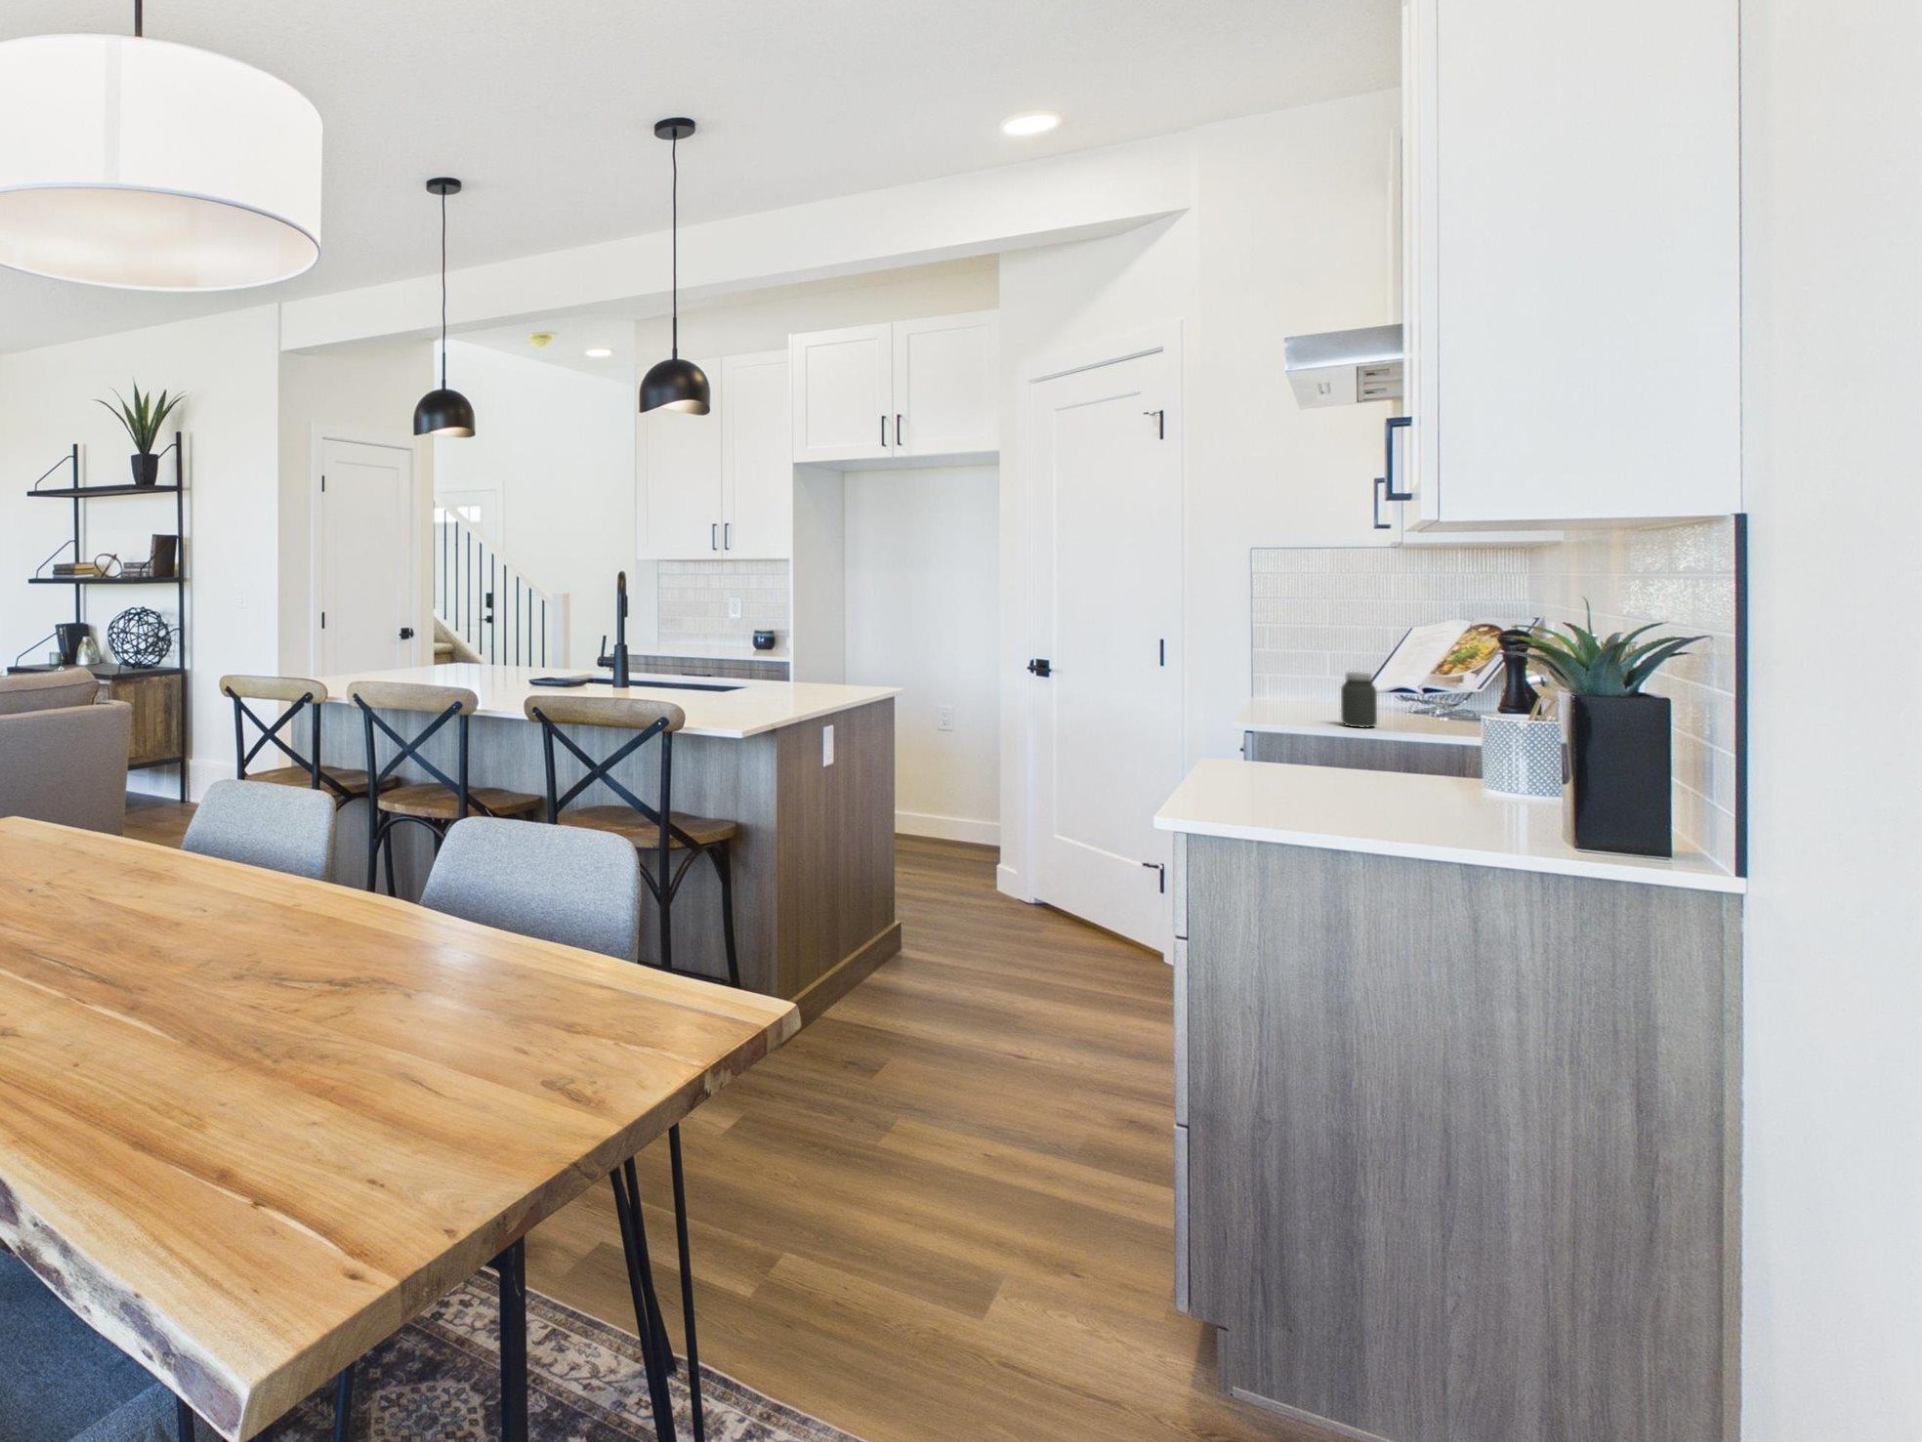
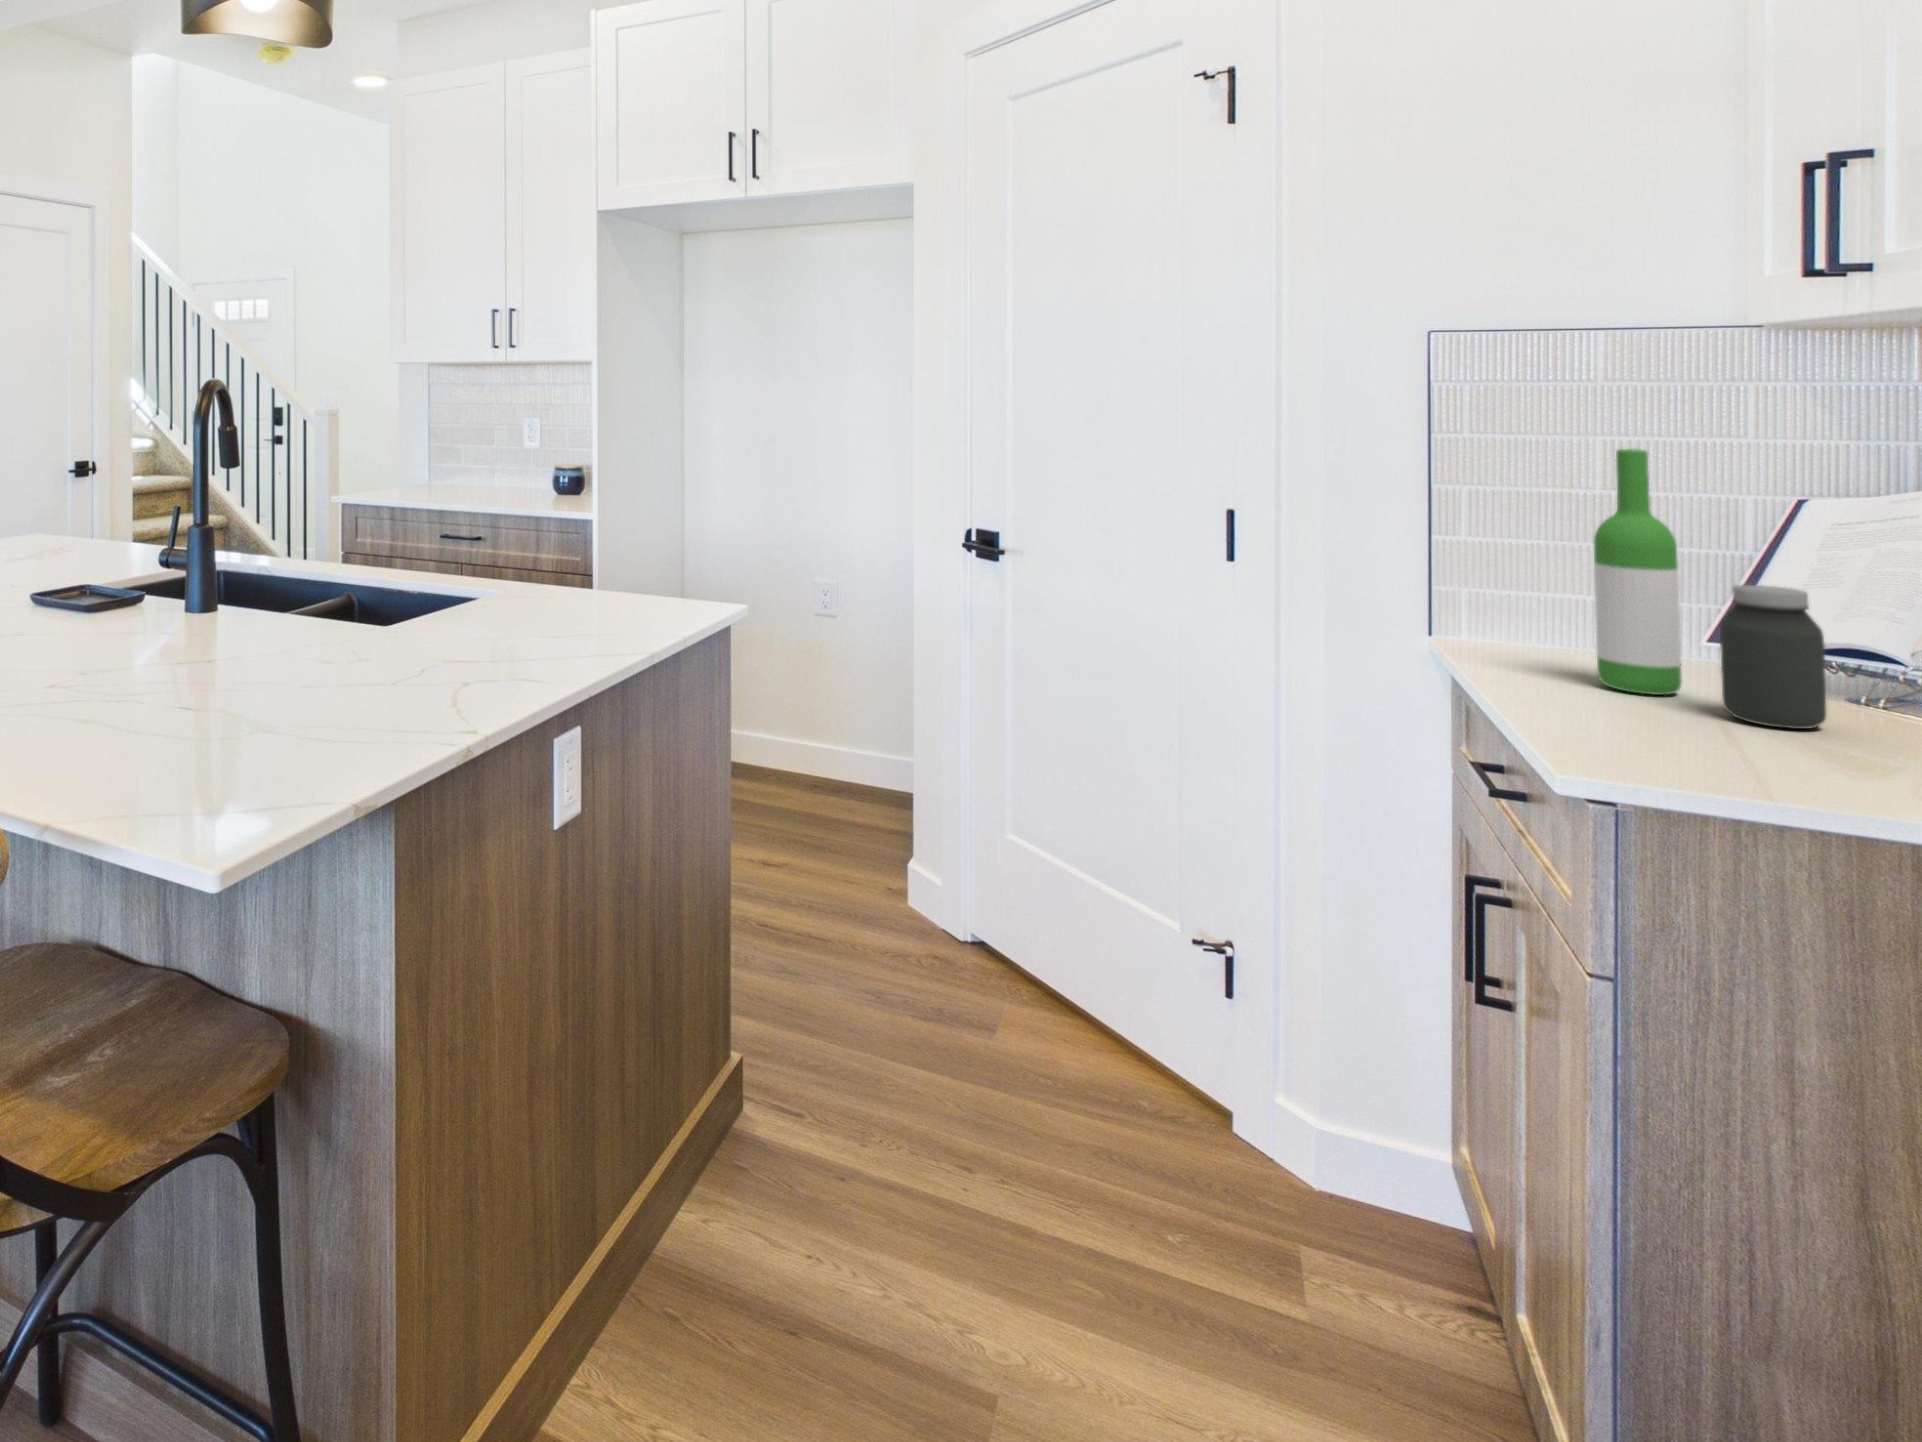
wine bottle: none [1304,618,1337,720] -> present [1594,449,1682,695]

